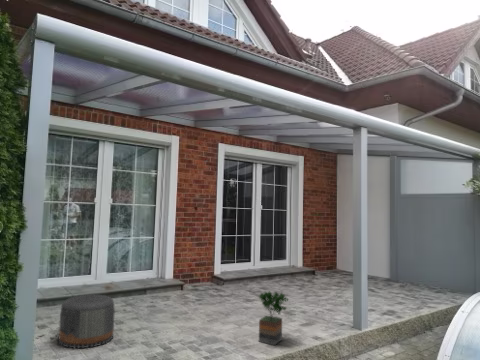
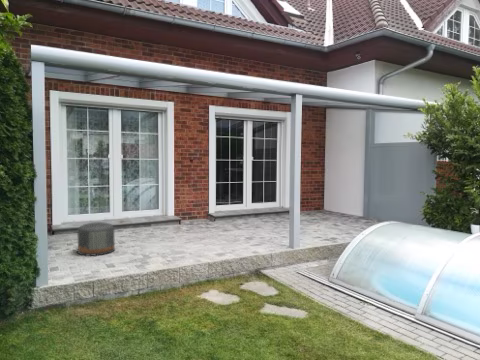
potted tree: present [259,291,288,345] -> none [212,220,235,257]

